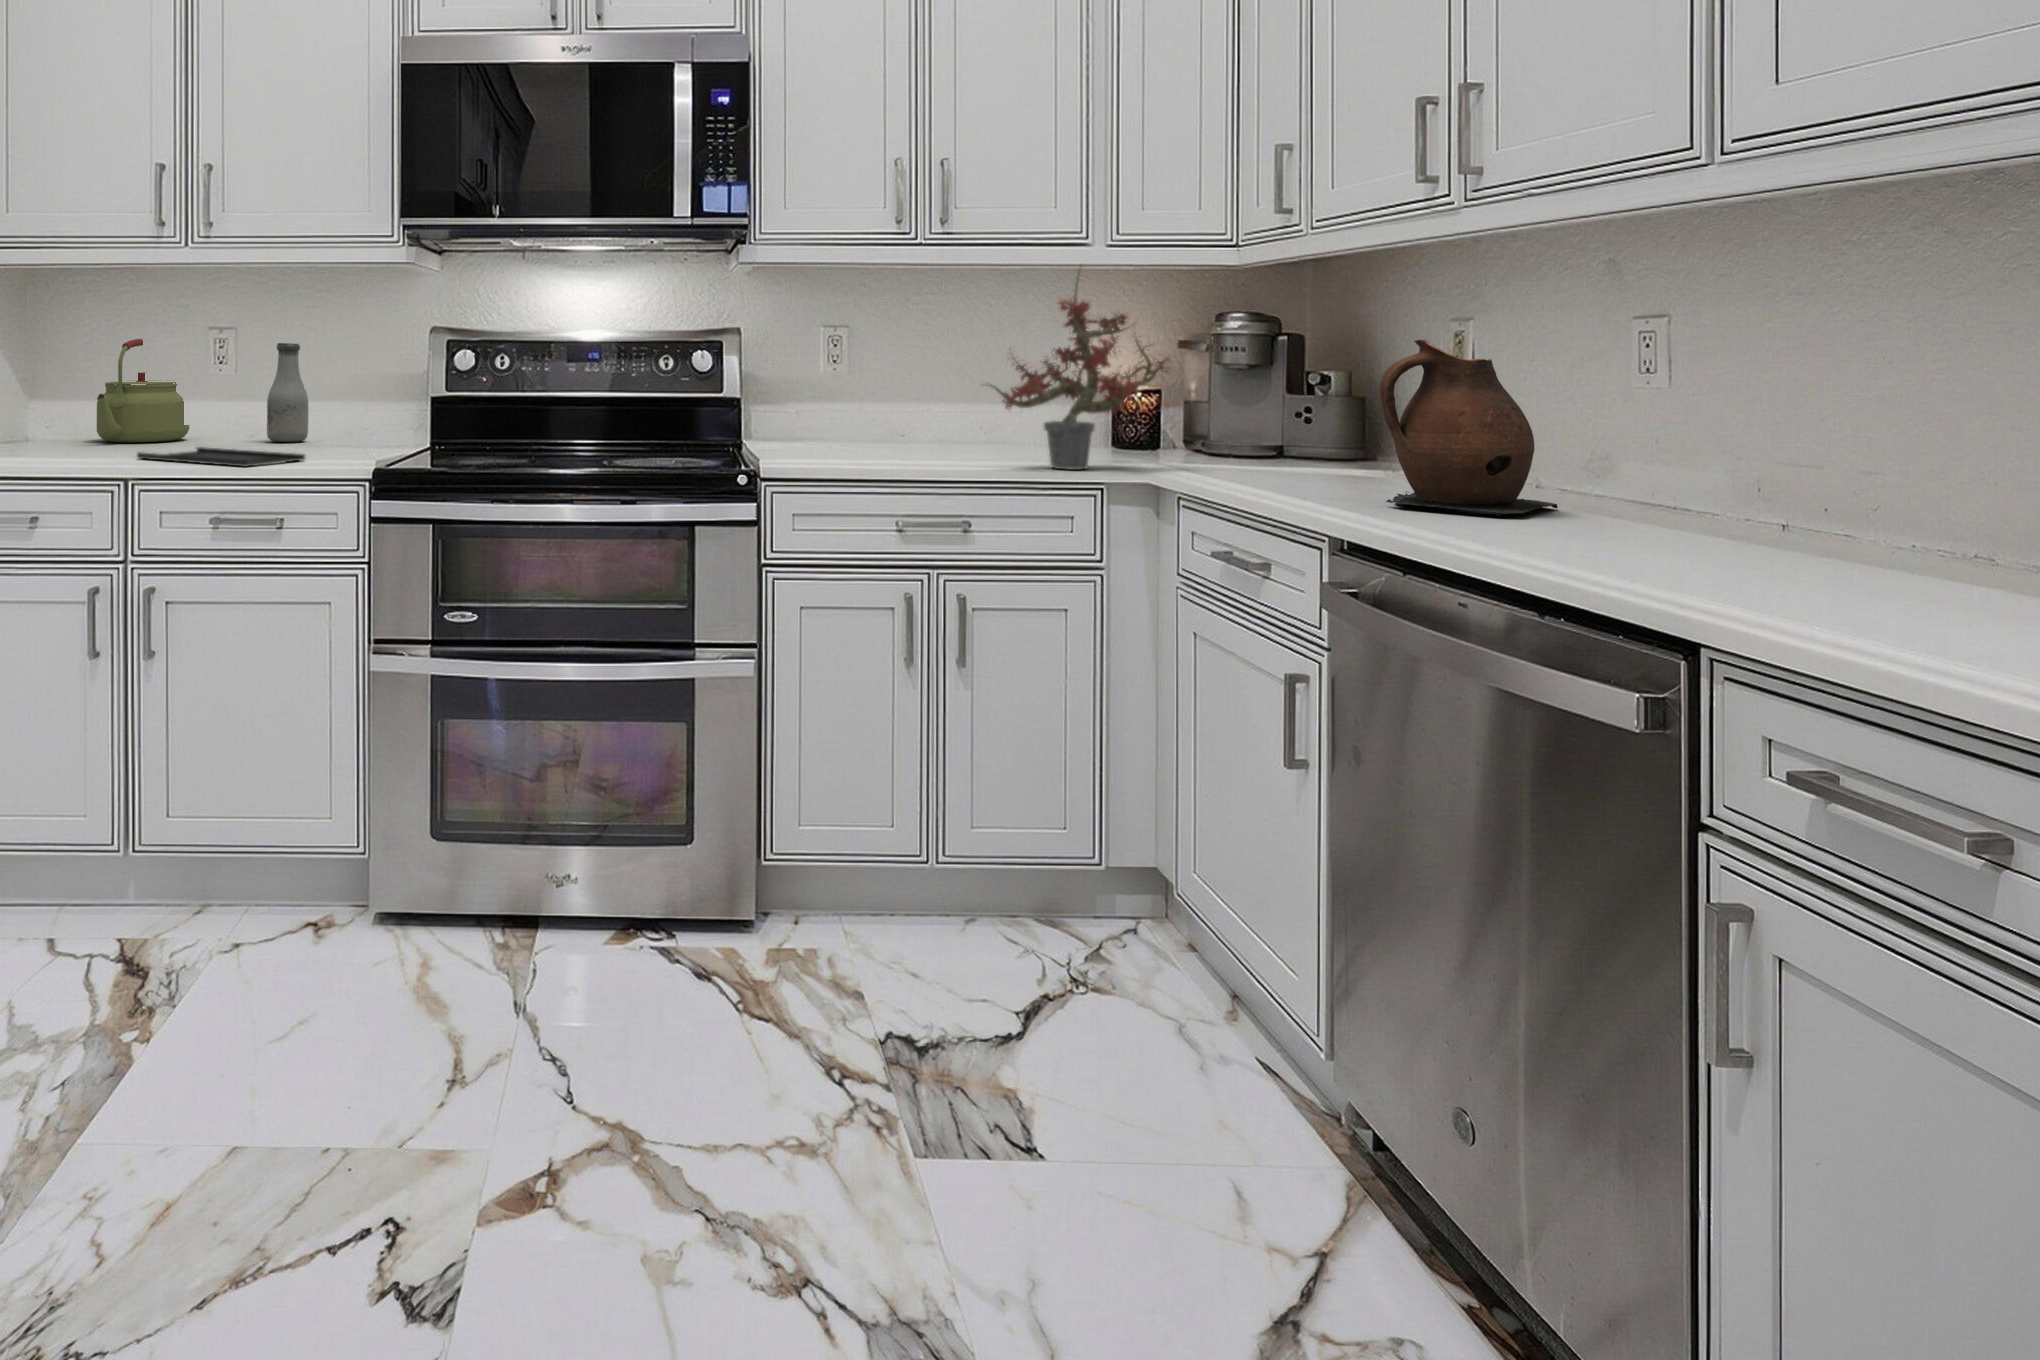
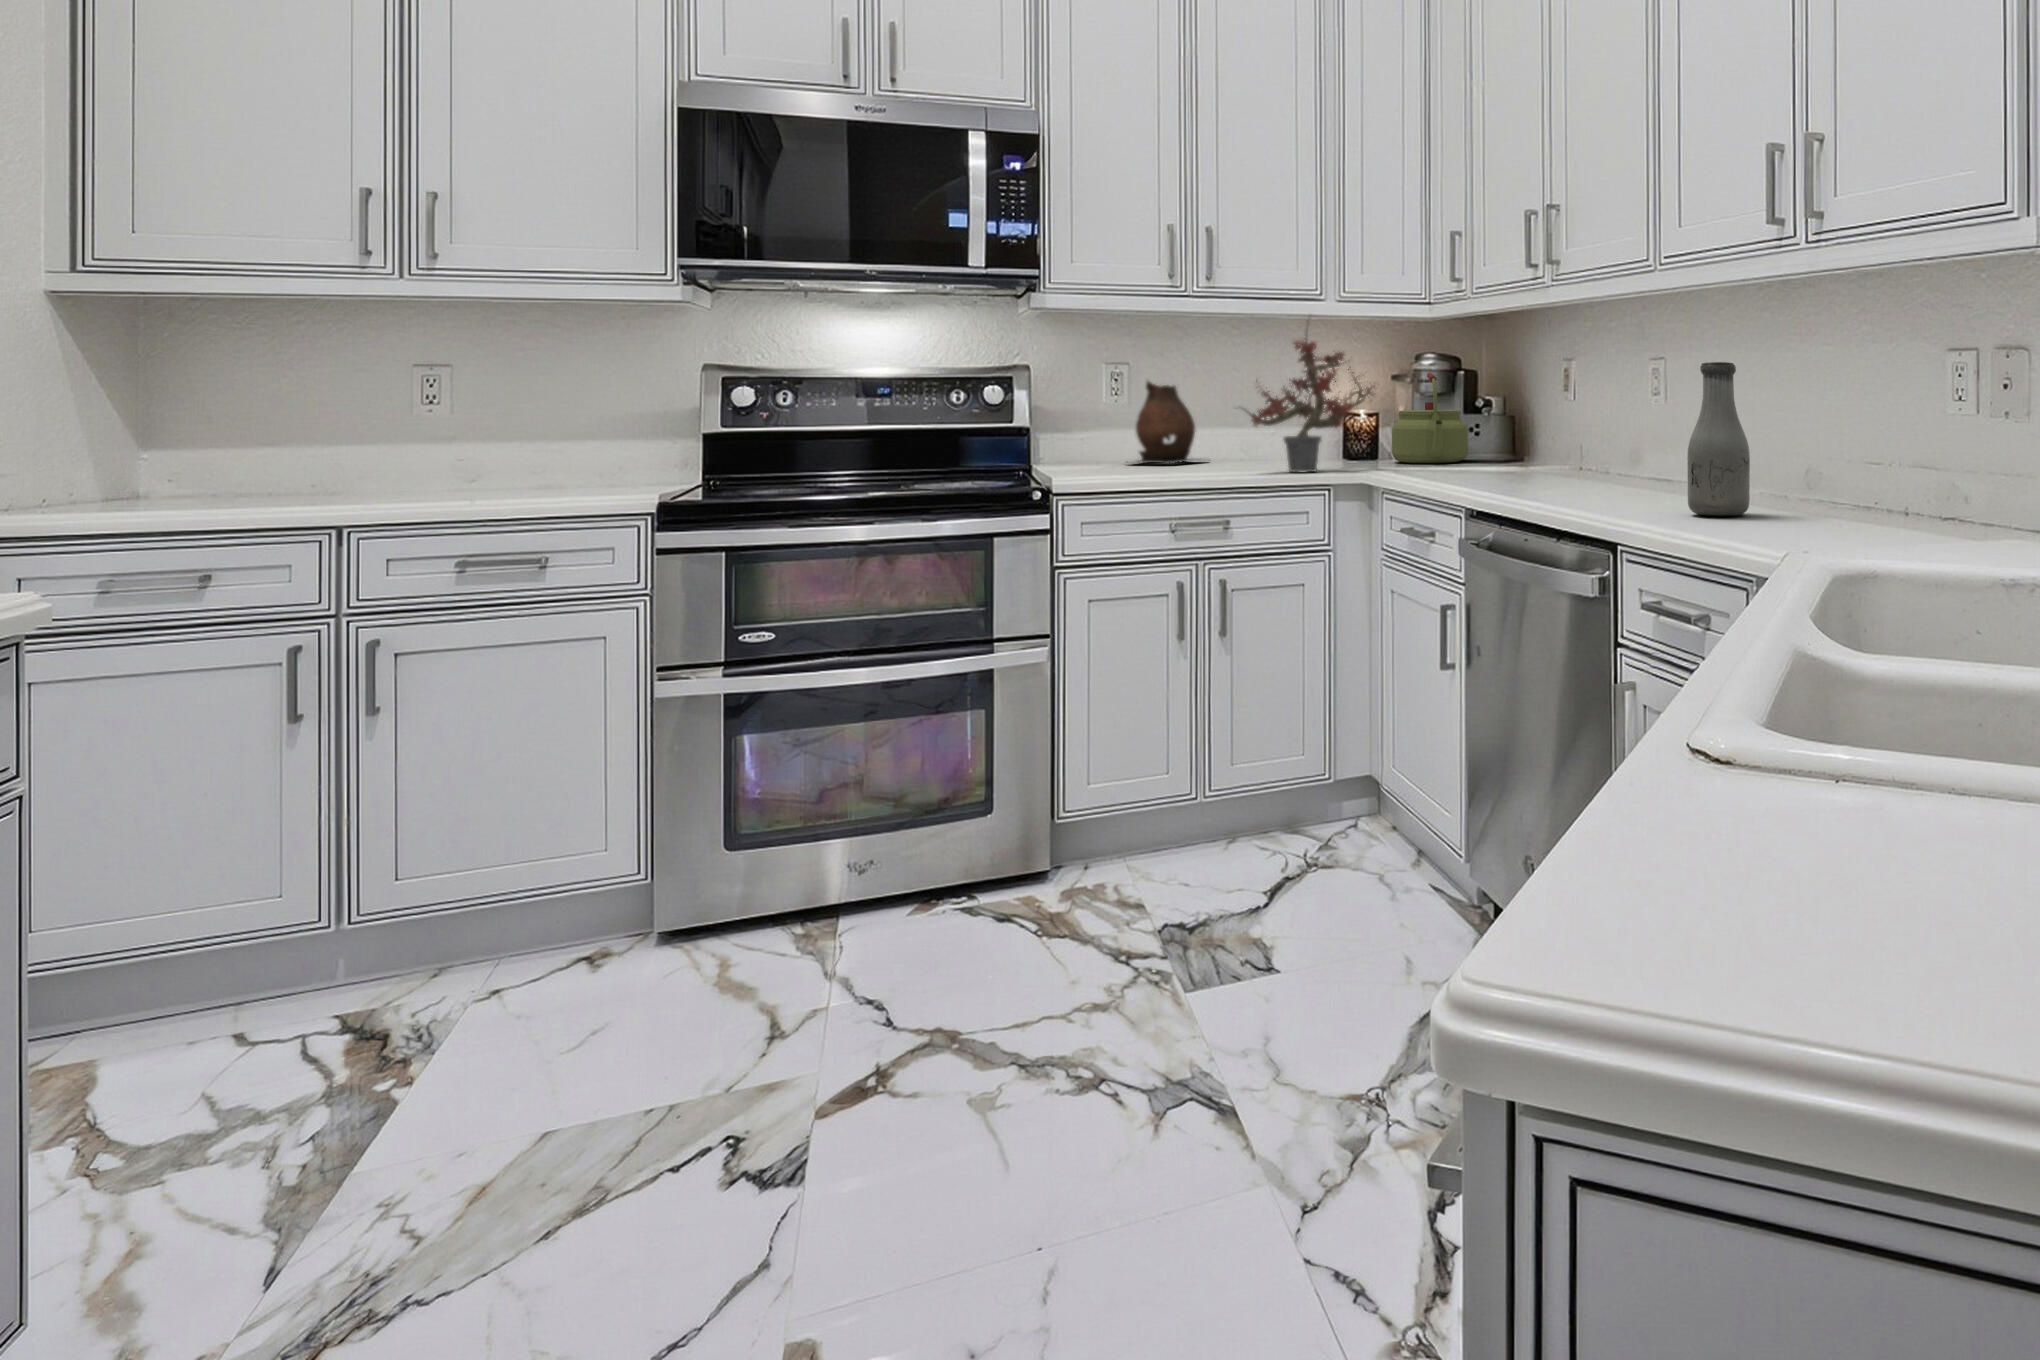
kettle: present [97,339,189,443] -> present [1392,373,1468,463]
ceramic pitcher: present [1380,340,1557,516] -> present [1125,381,1195,464]
bottle: present [267,343,309,442] -> present [1687,362,1750,516]
tray: present [137,447,305,467] -> none [351,490,571,503]

